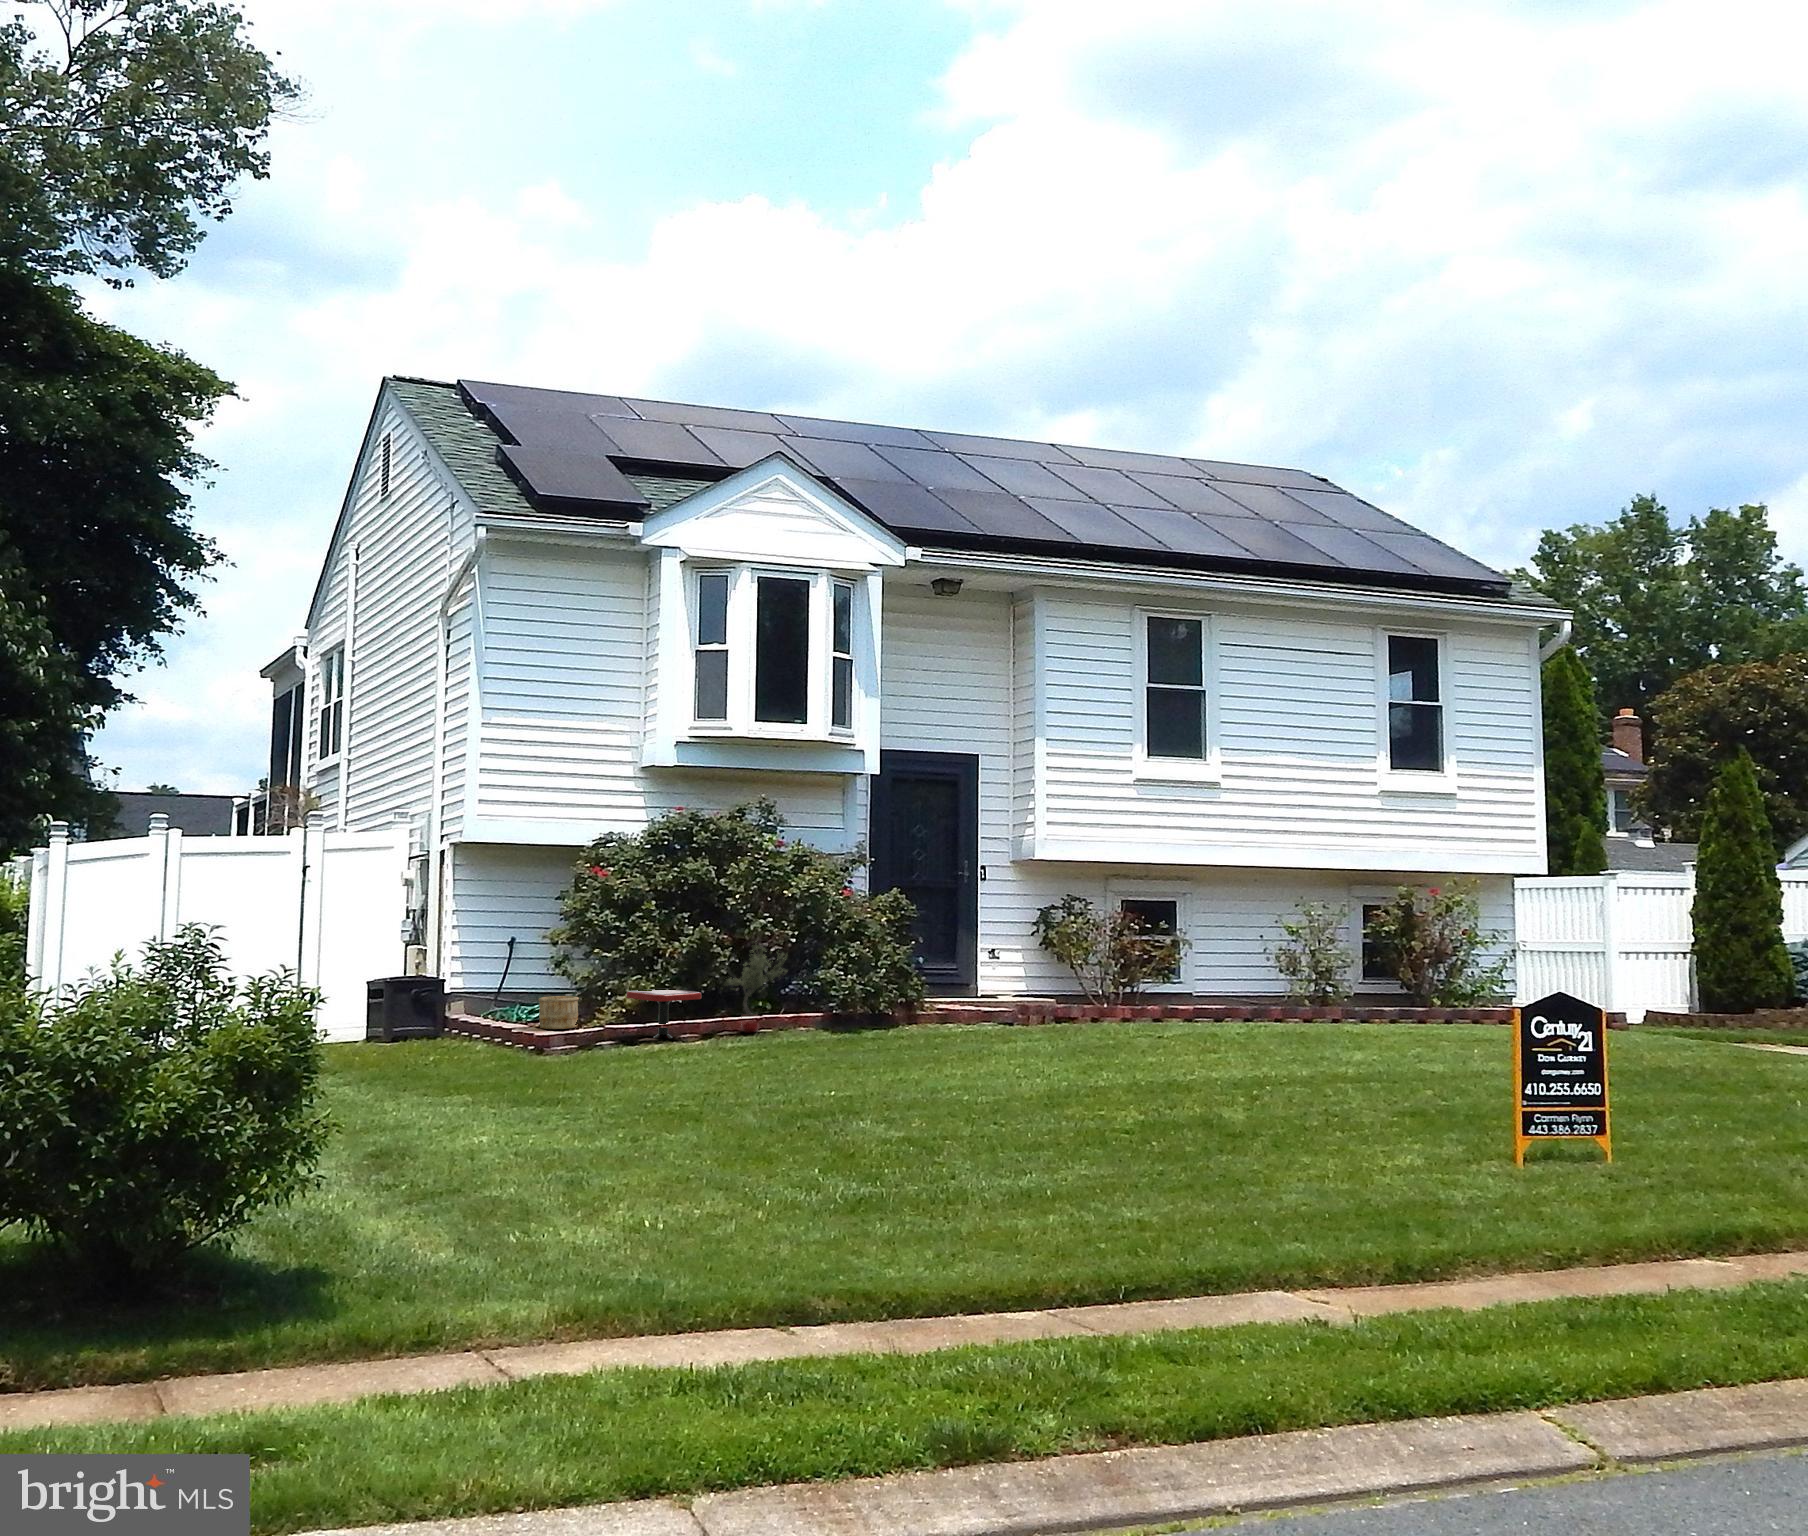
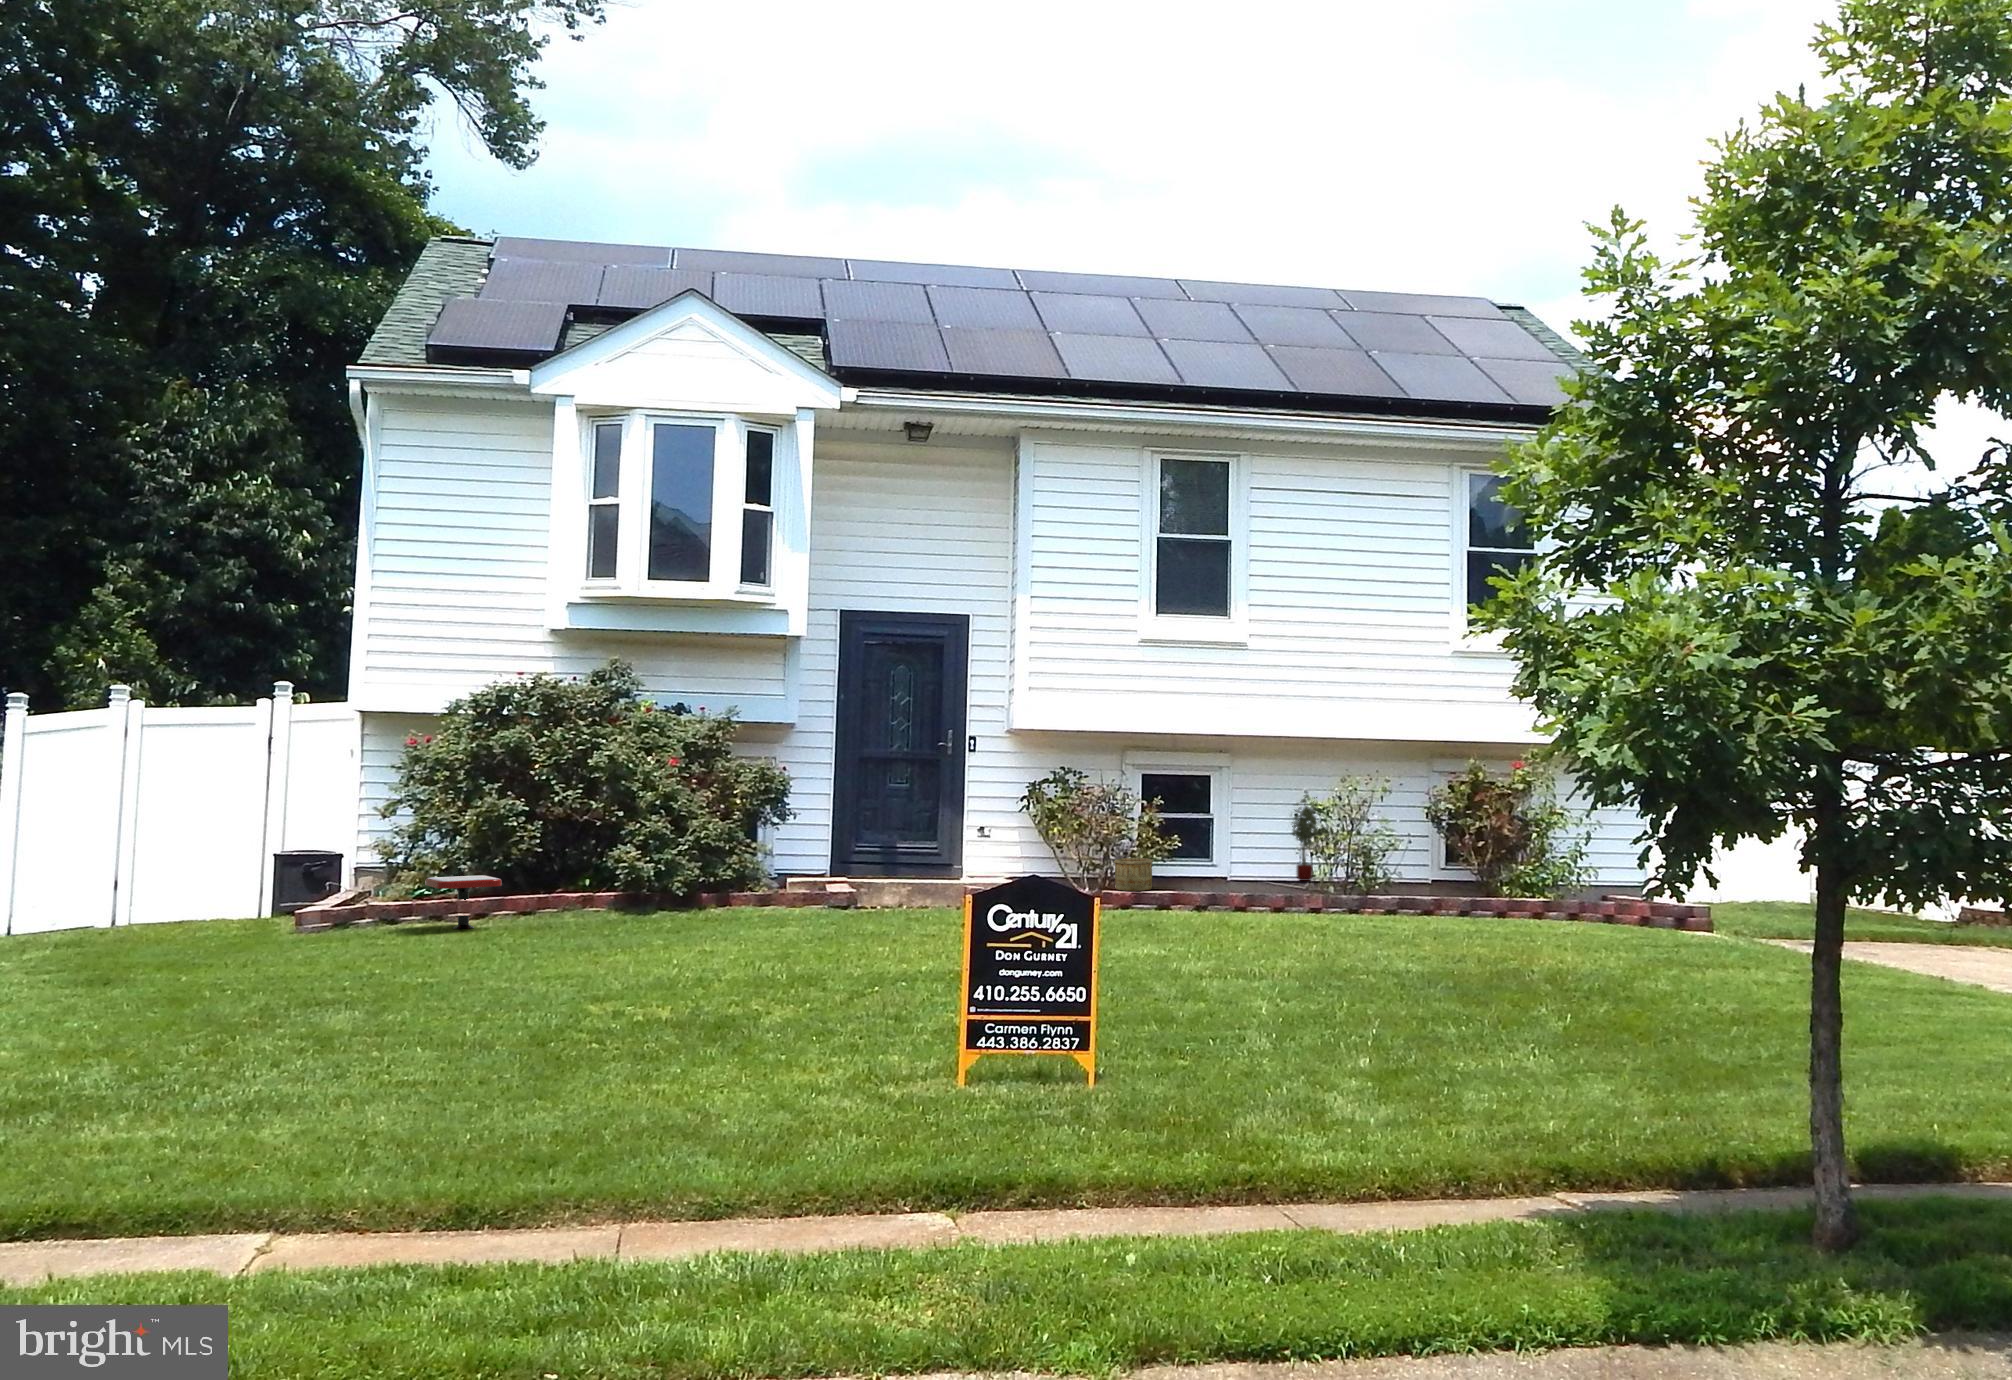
potted tree: present [724,942,787,1033] -> present [1292,795,1334,881]
wooden bucket: present [538,996,579,1029] -> present [1114,858,1153,891]

